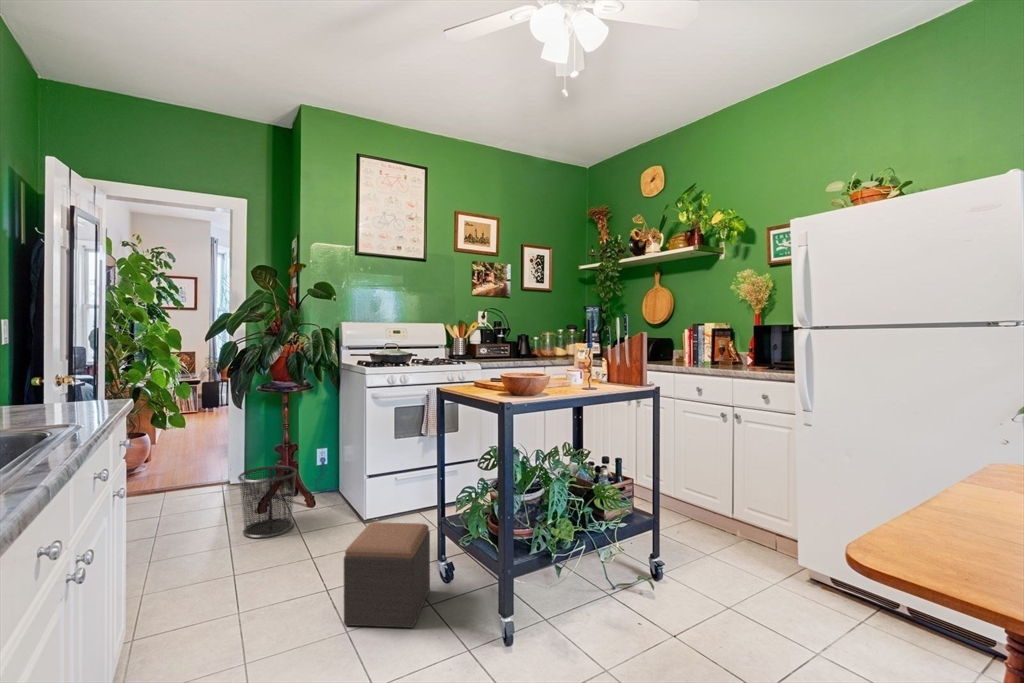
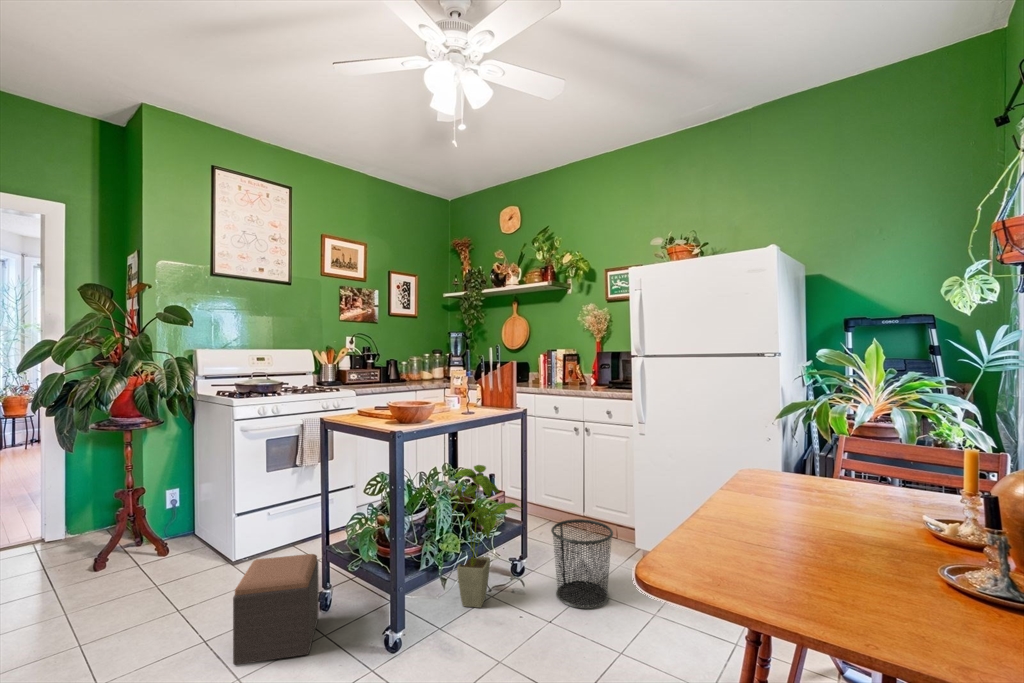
house plant: none [565,446,653,608] -> present [451,465,521,608]
waste bin: present [238,466,297,538] -> present [551,519,613,609]

